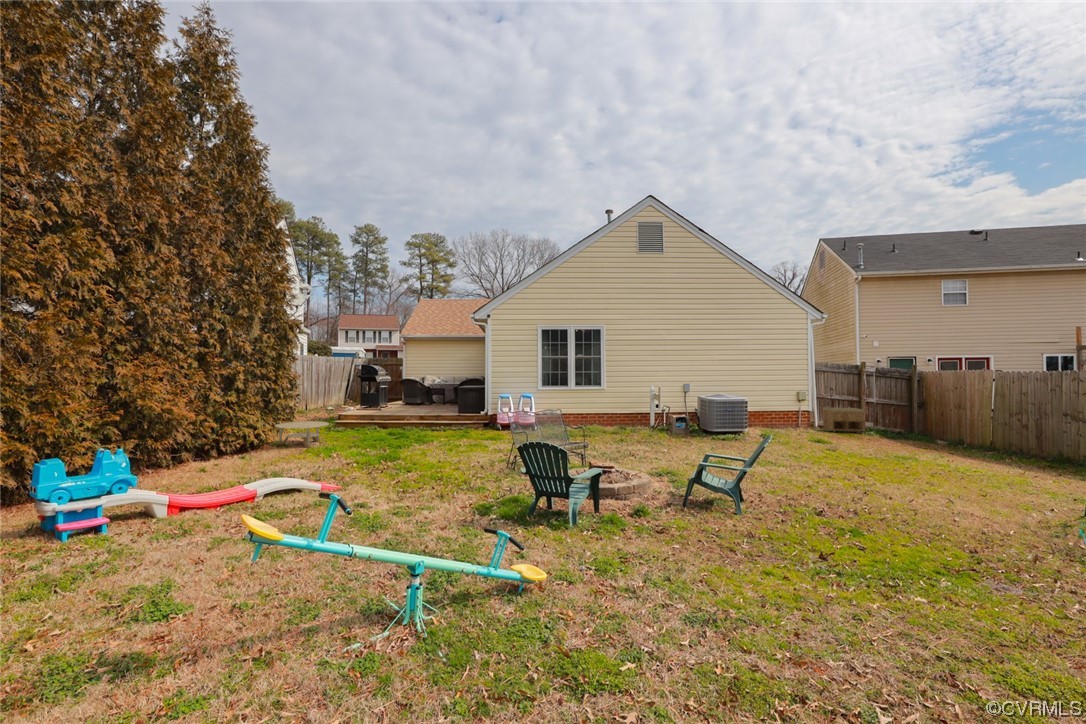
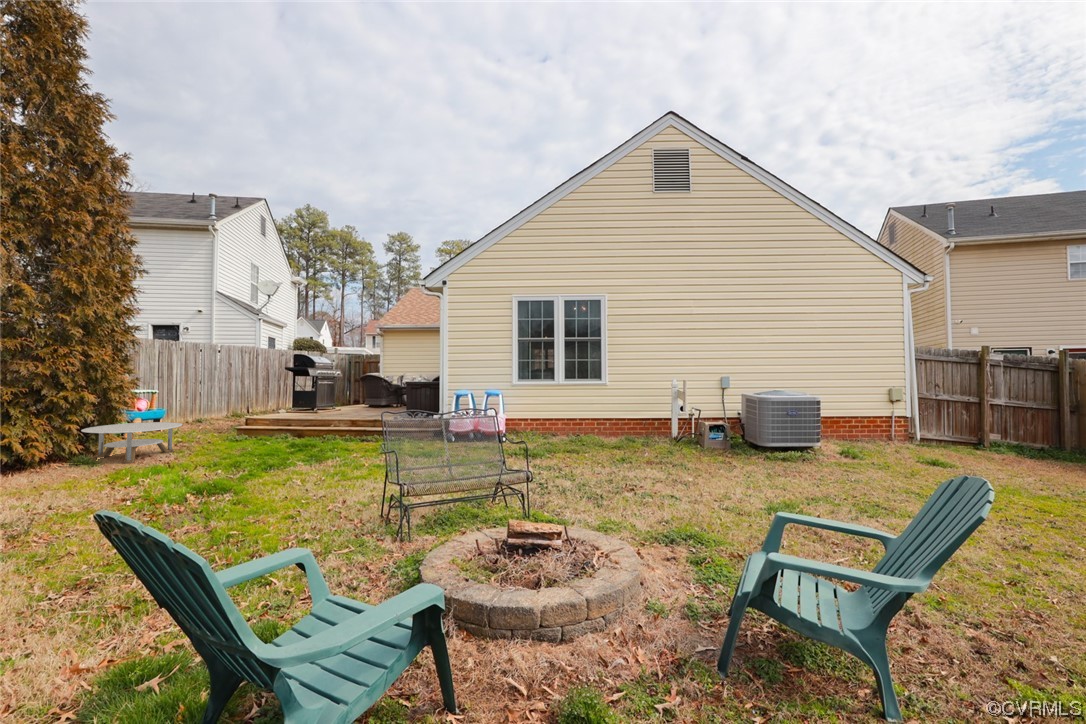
storage bench: present [823,408,864,433] -> none [924,412,994,450]

